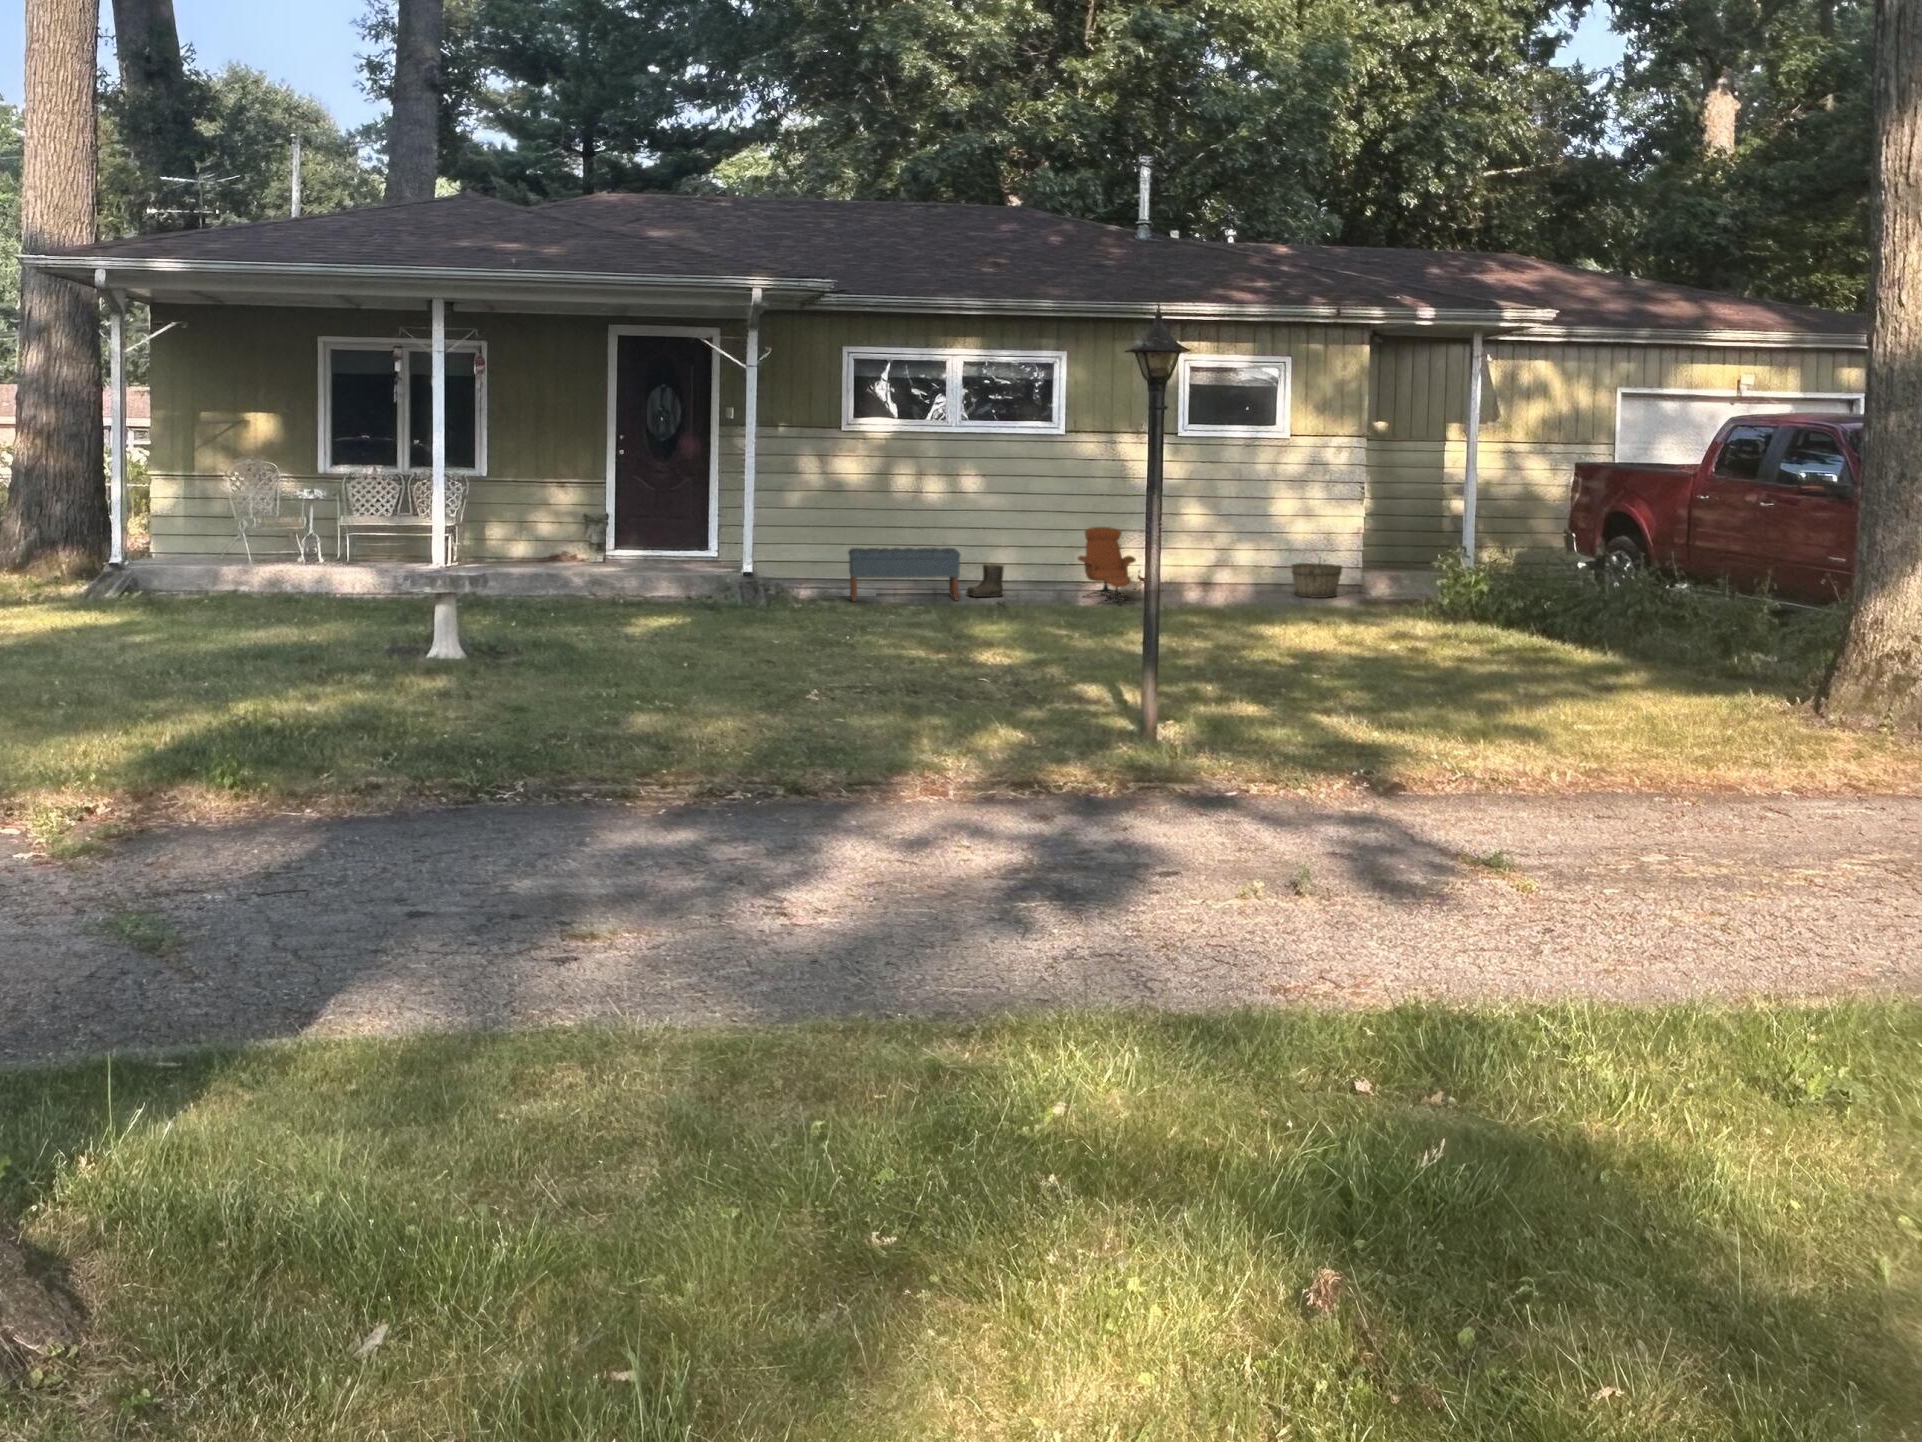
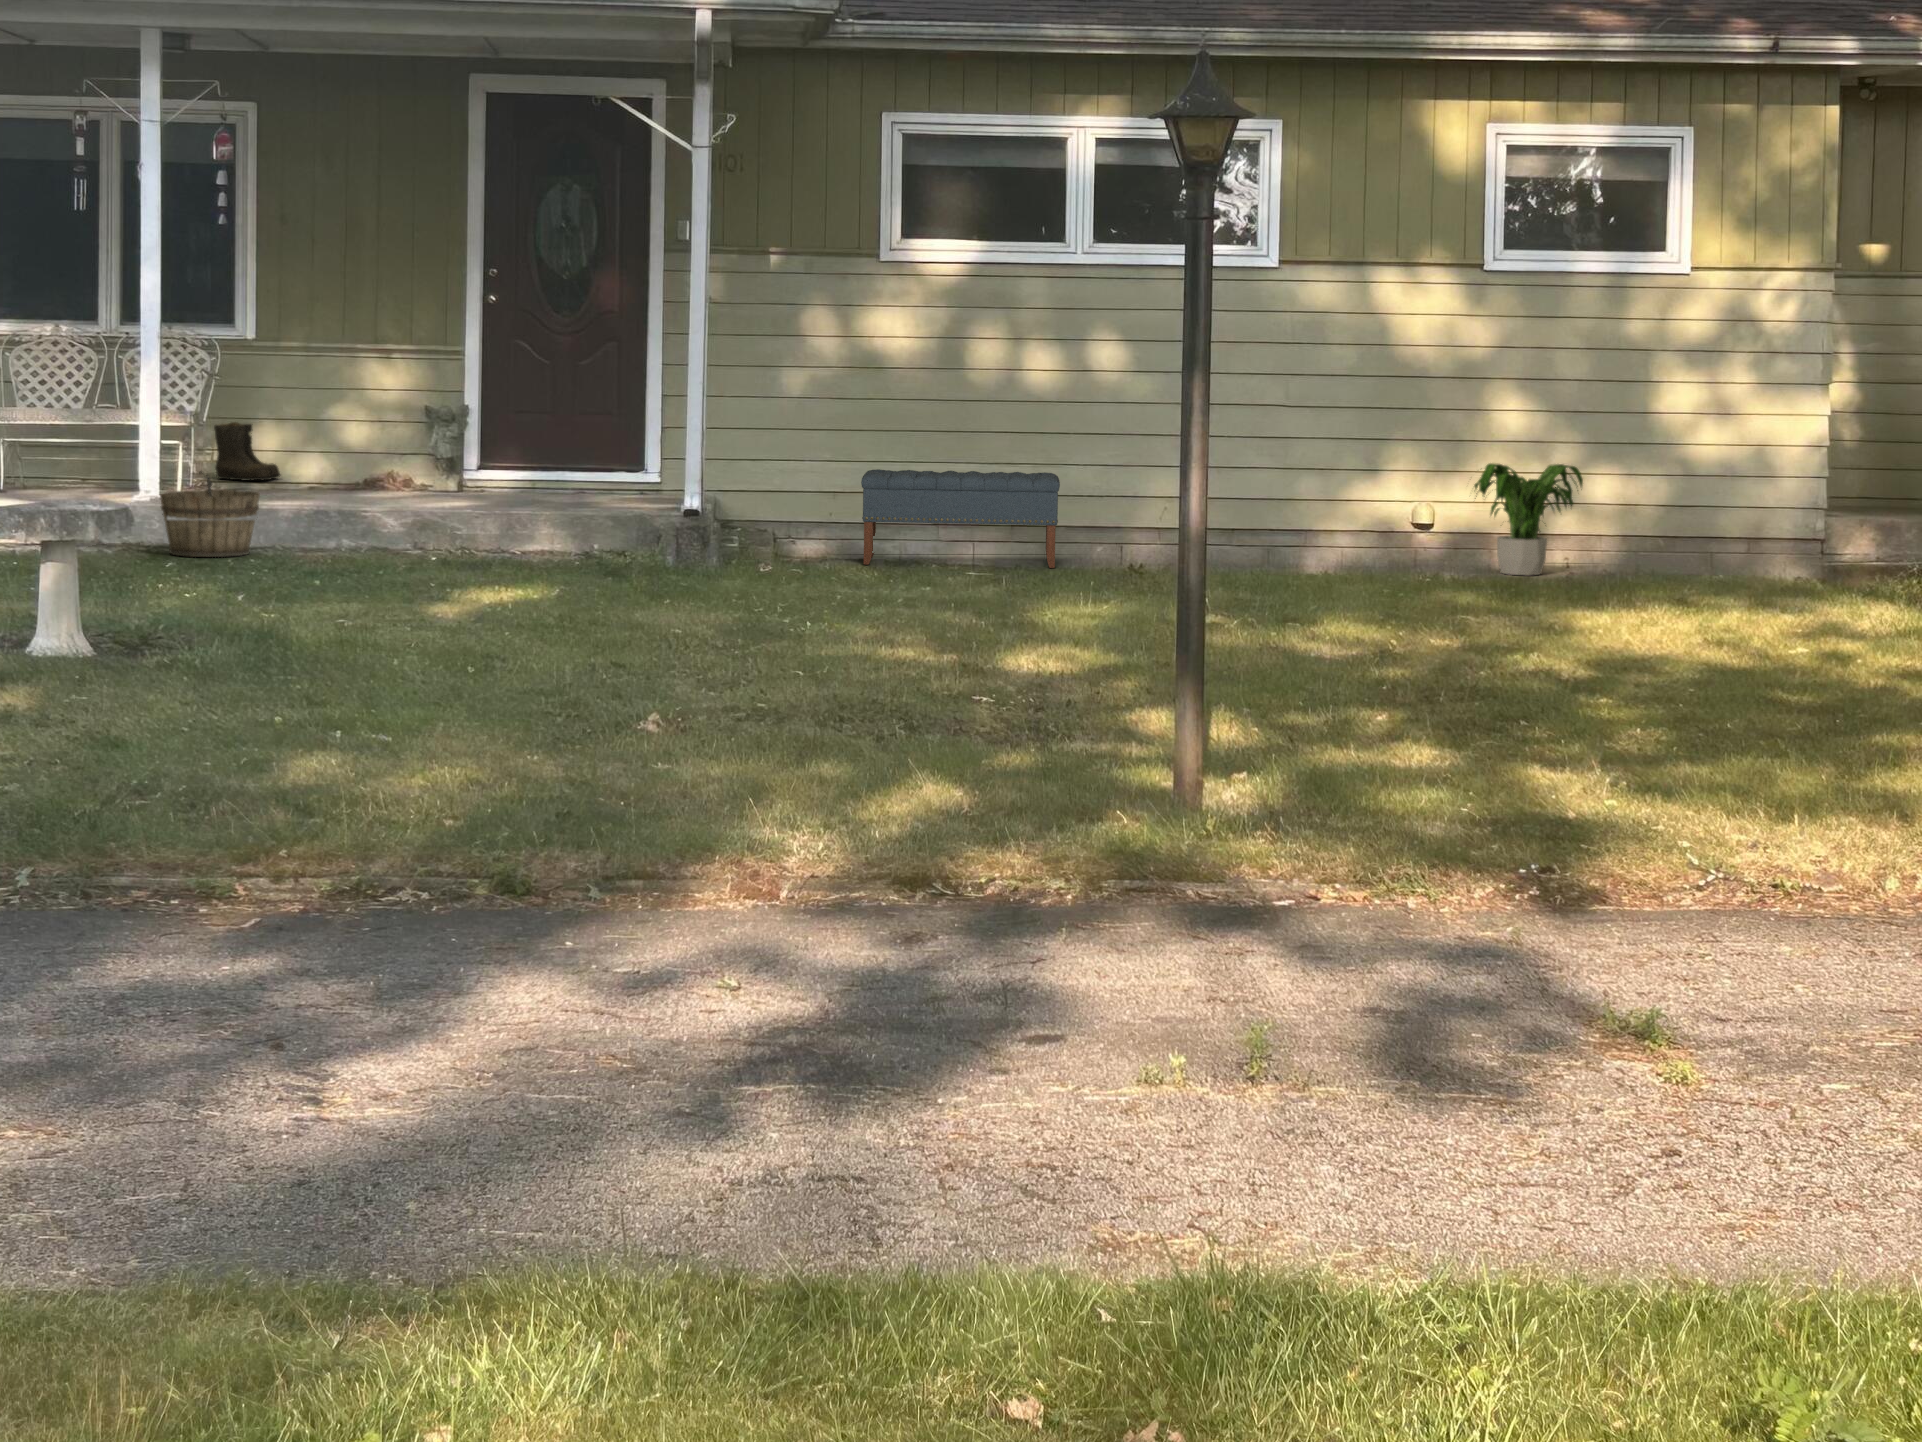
lounge chair: present [1078,527,1136,603] -> none [1280,441,1387,582]
potted plant: none [1176,537,1241,598] -> present [1474,463,1583,575]
wooden bucket: present [1291,563,1342,598] -> present [160,471,260,557]
boots: present [966,564,1004,597] -> present [214,422,280,481]

